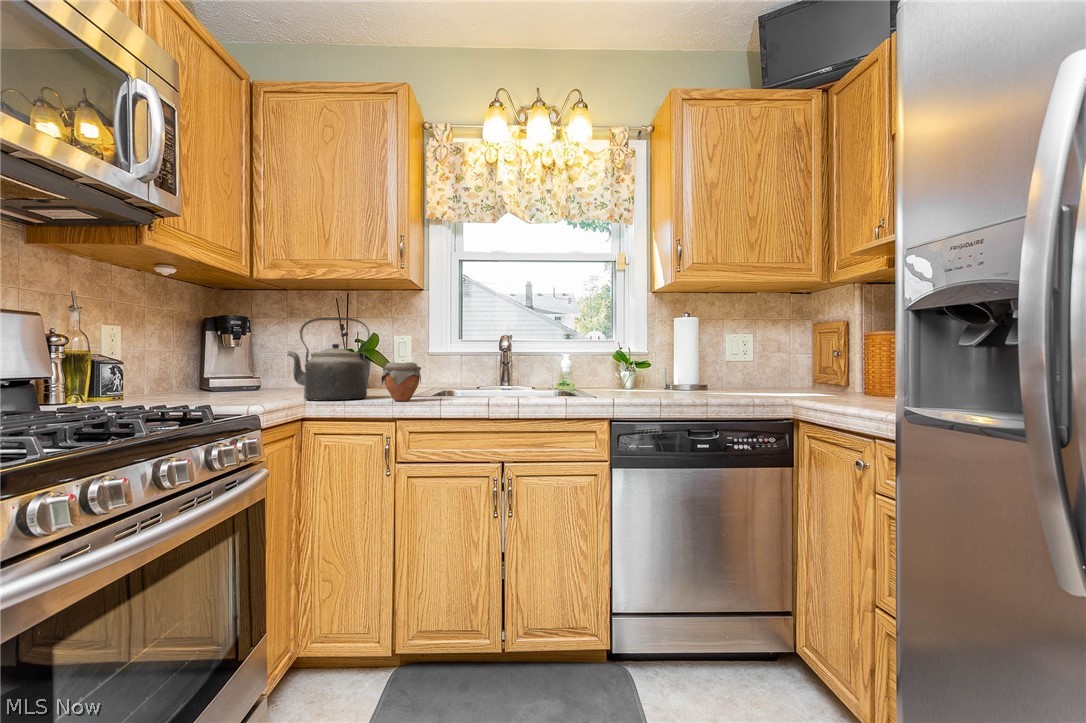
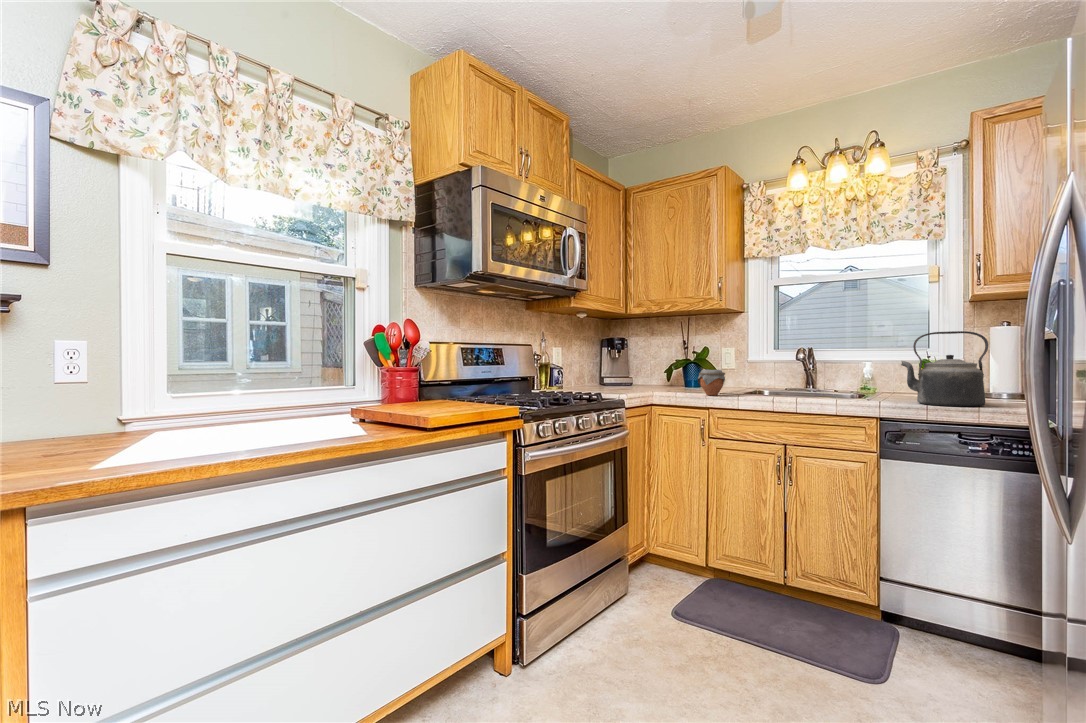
kettle: present [287,318,370,400] -> present [901,331,988,406]

